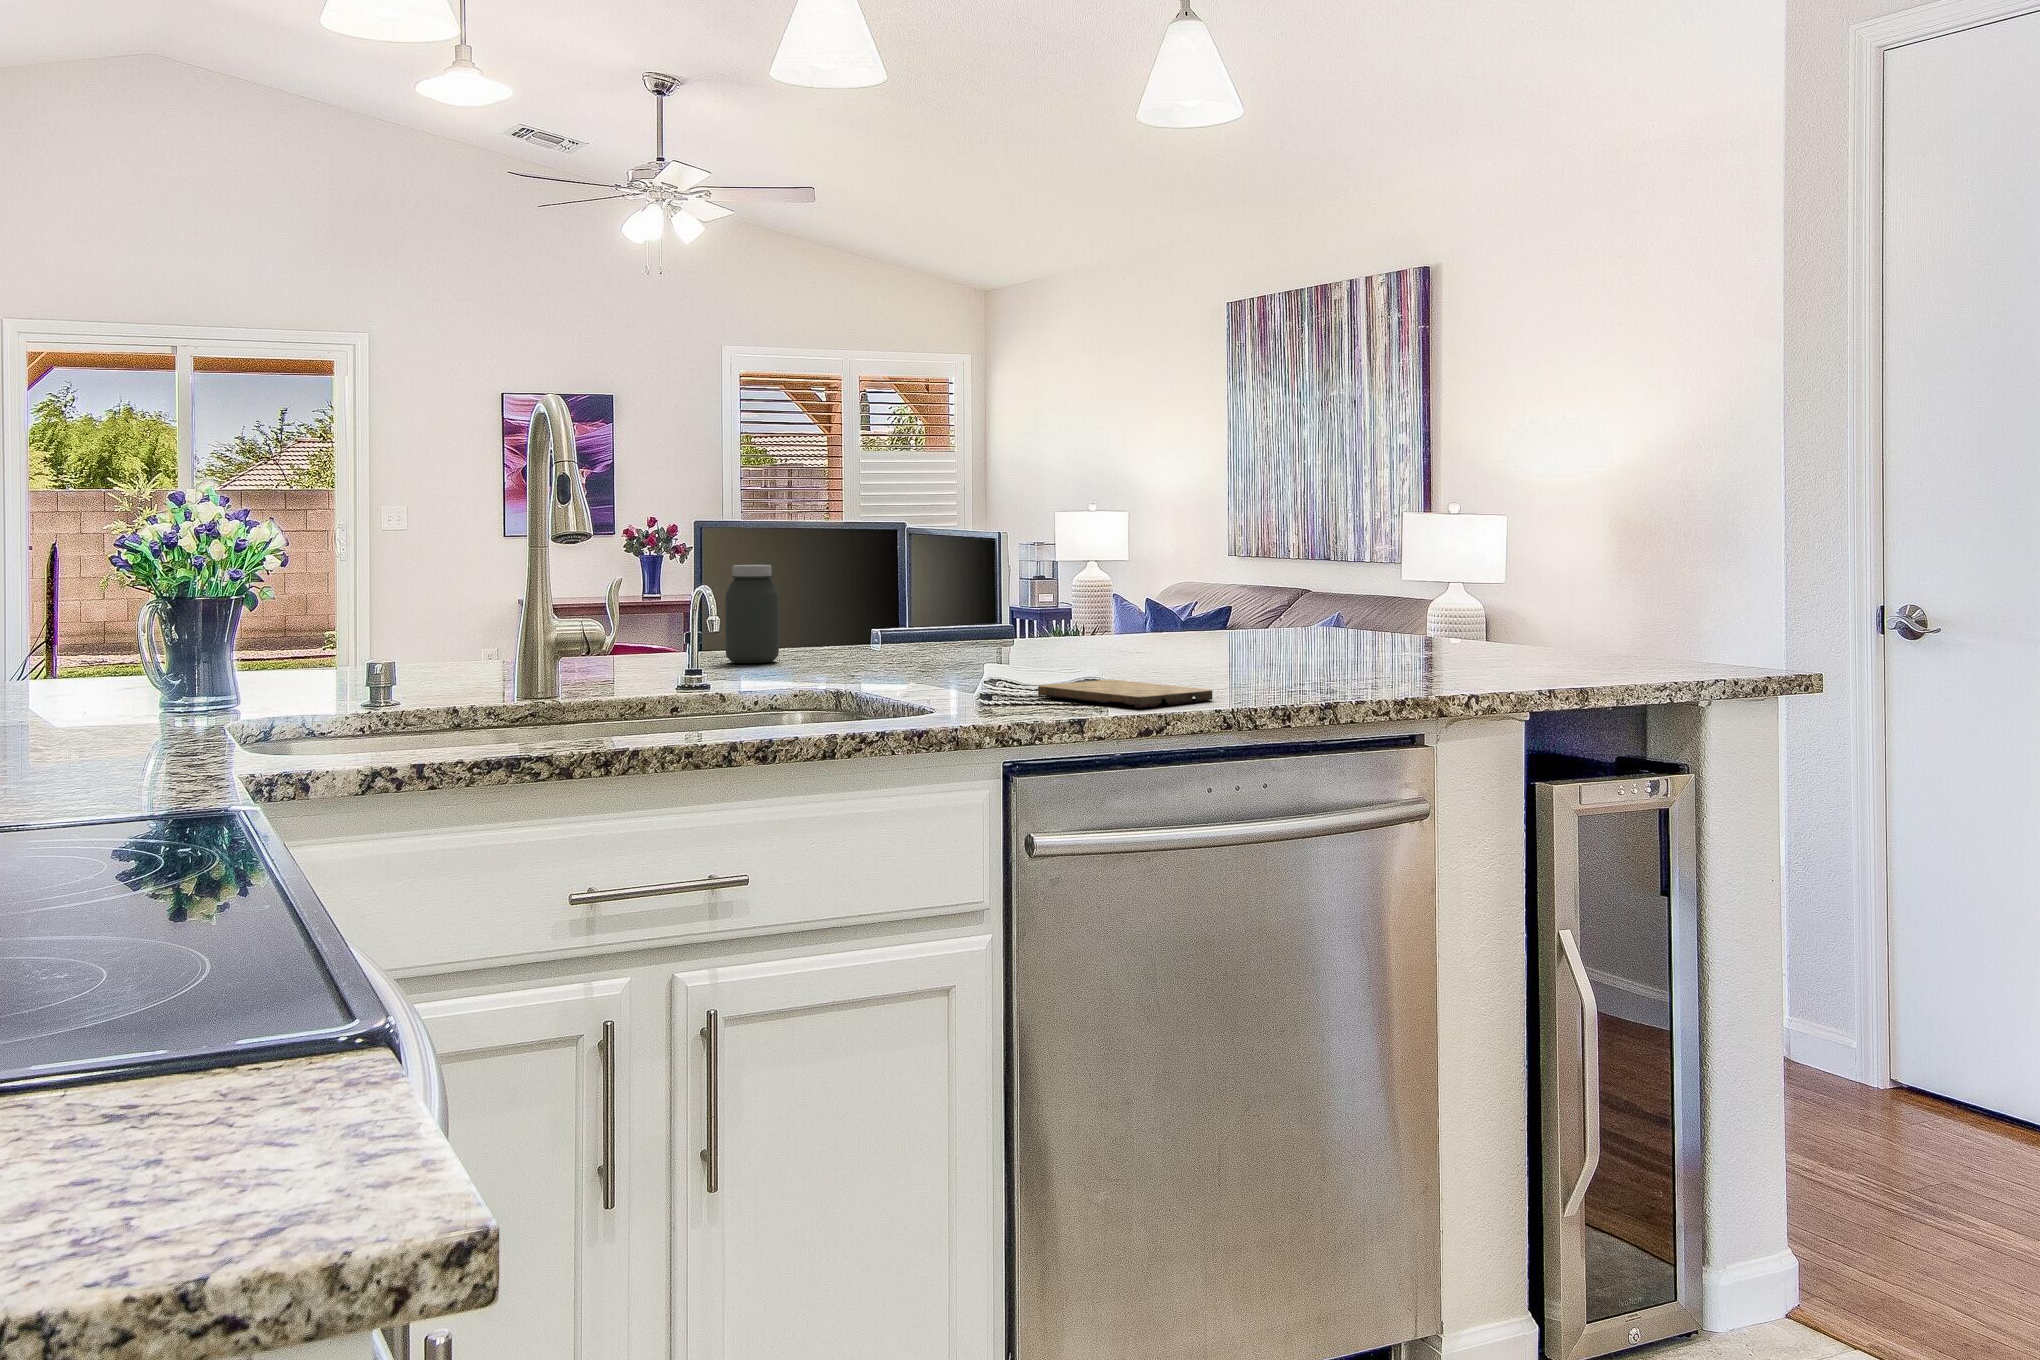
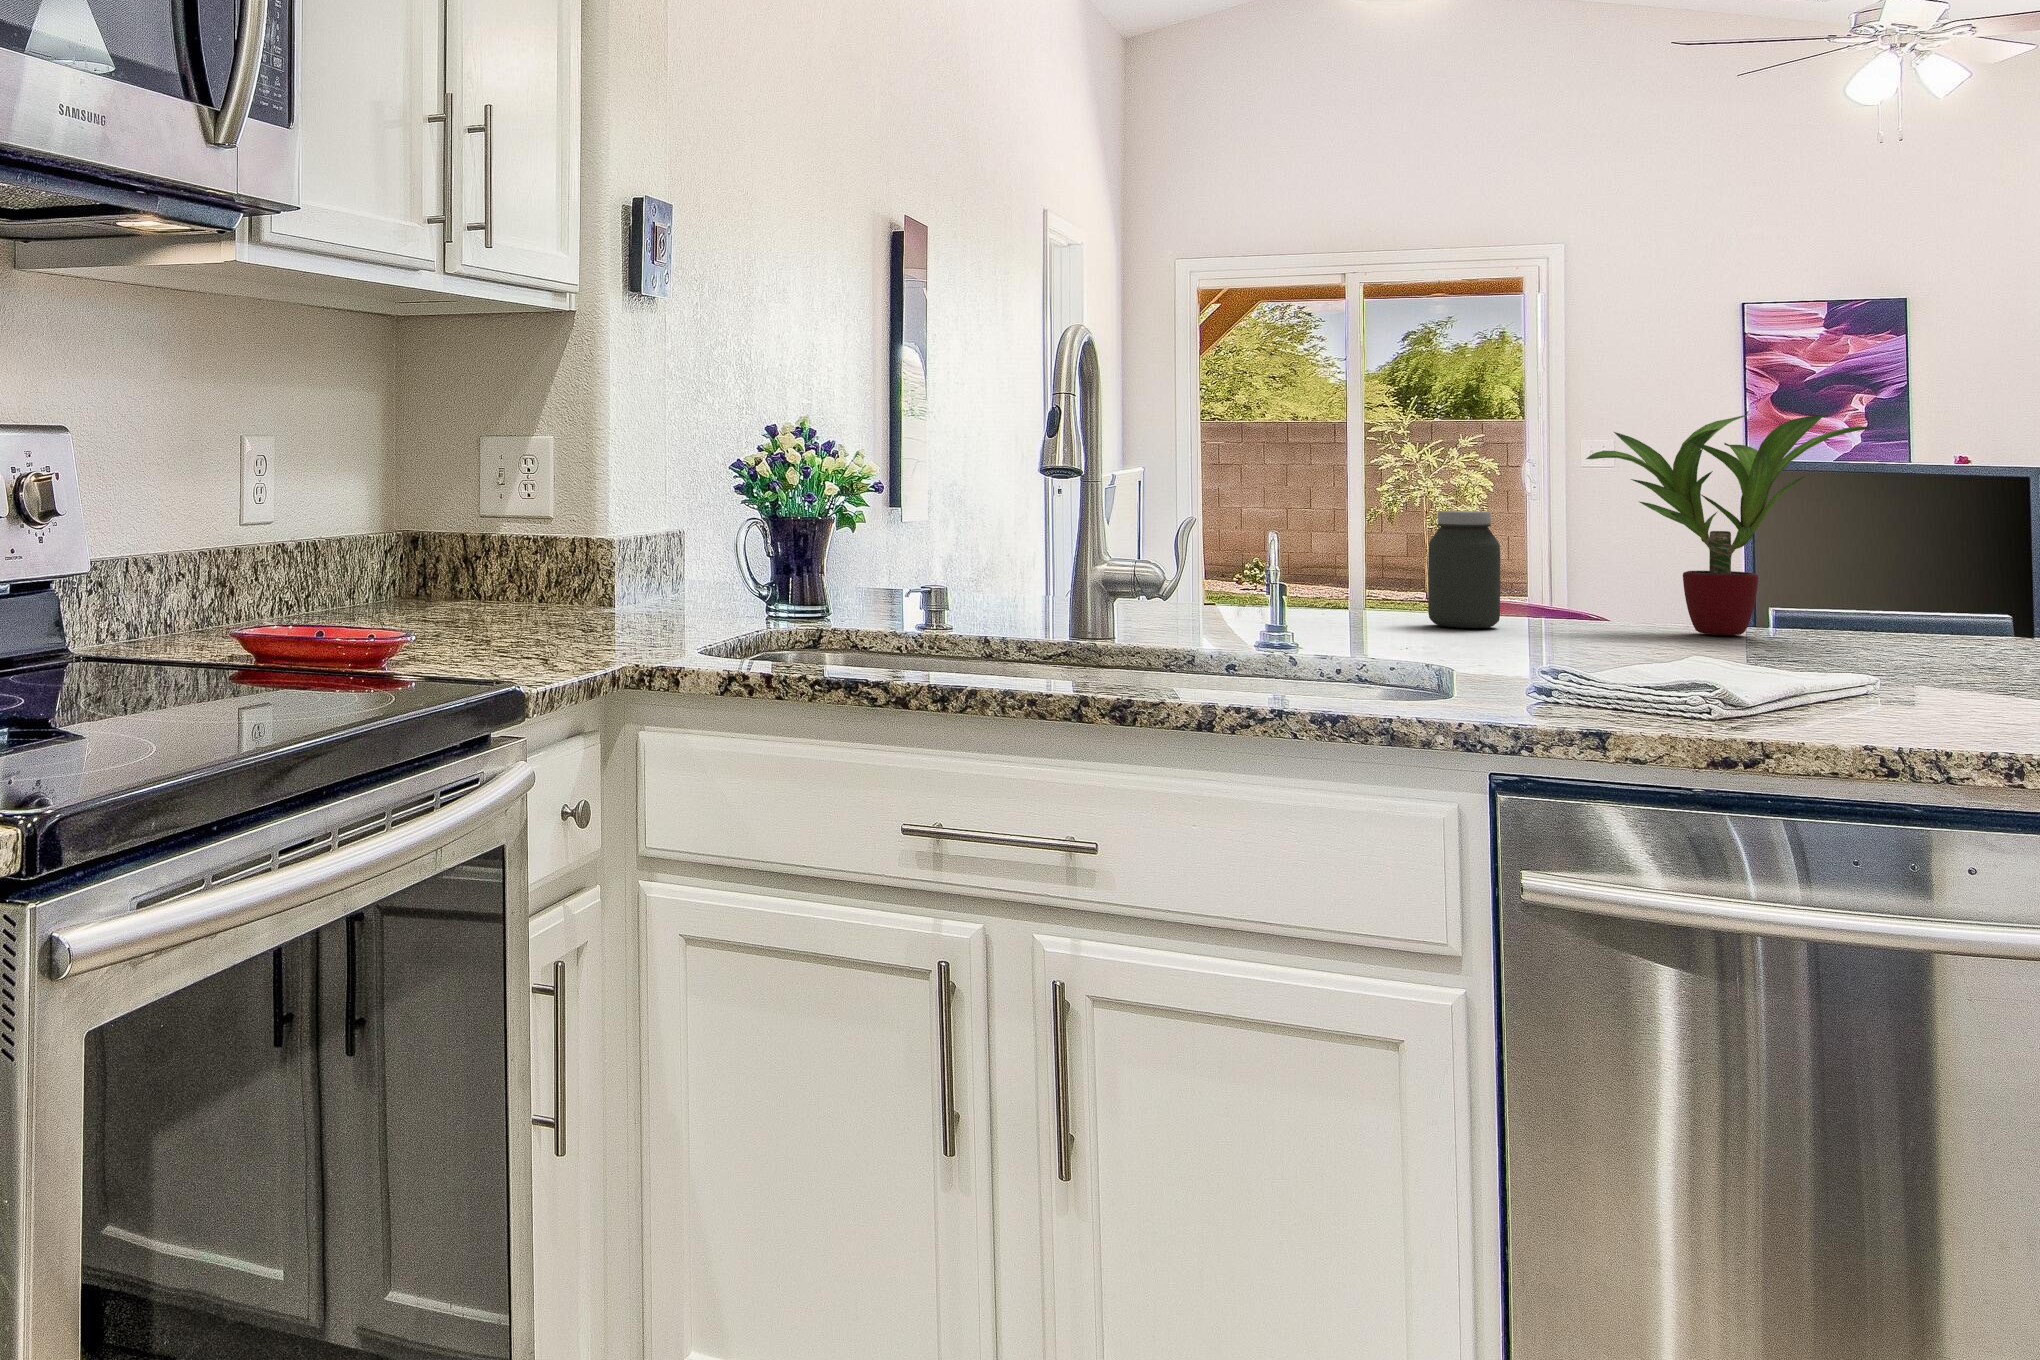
potted plant: none [833,486,989,653] -> present [1586,413,1874,635]
cutting board: present [1038,679,1212,708] -> none [1669,684,1960,737]

